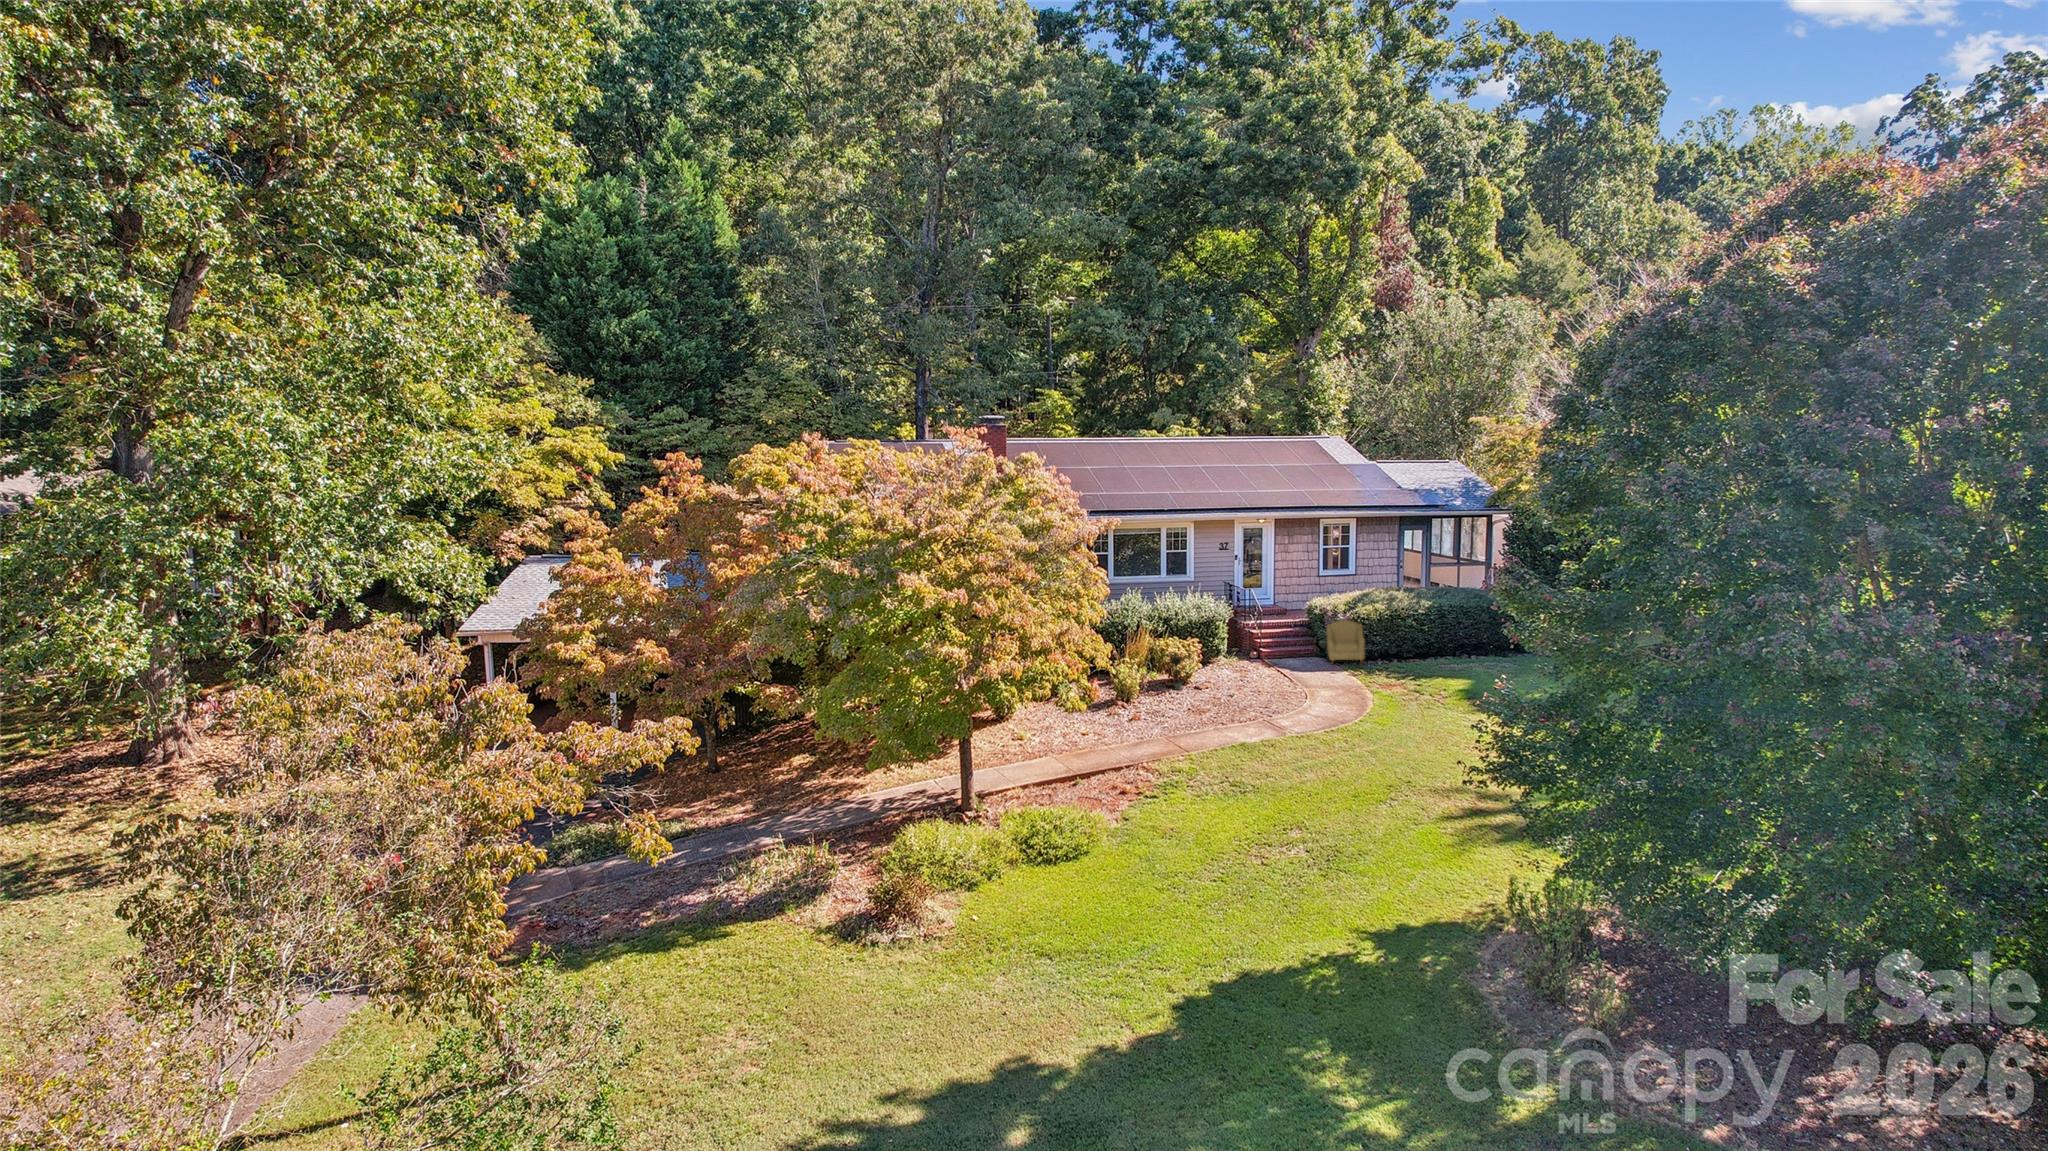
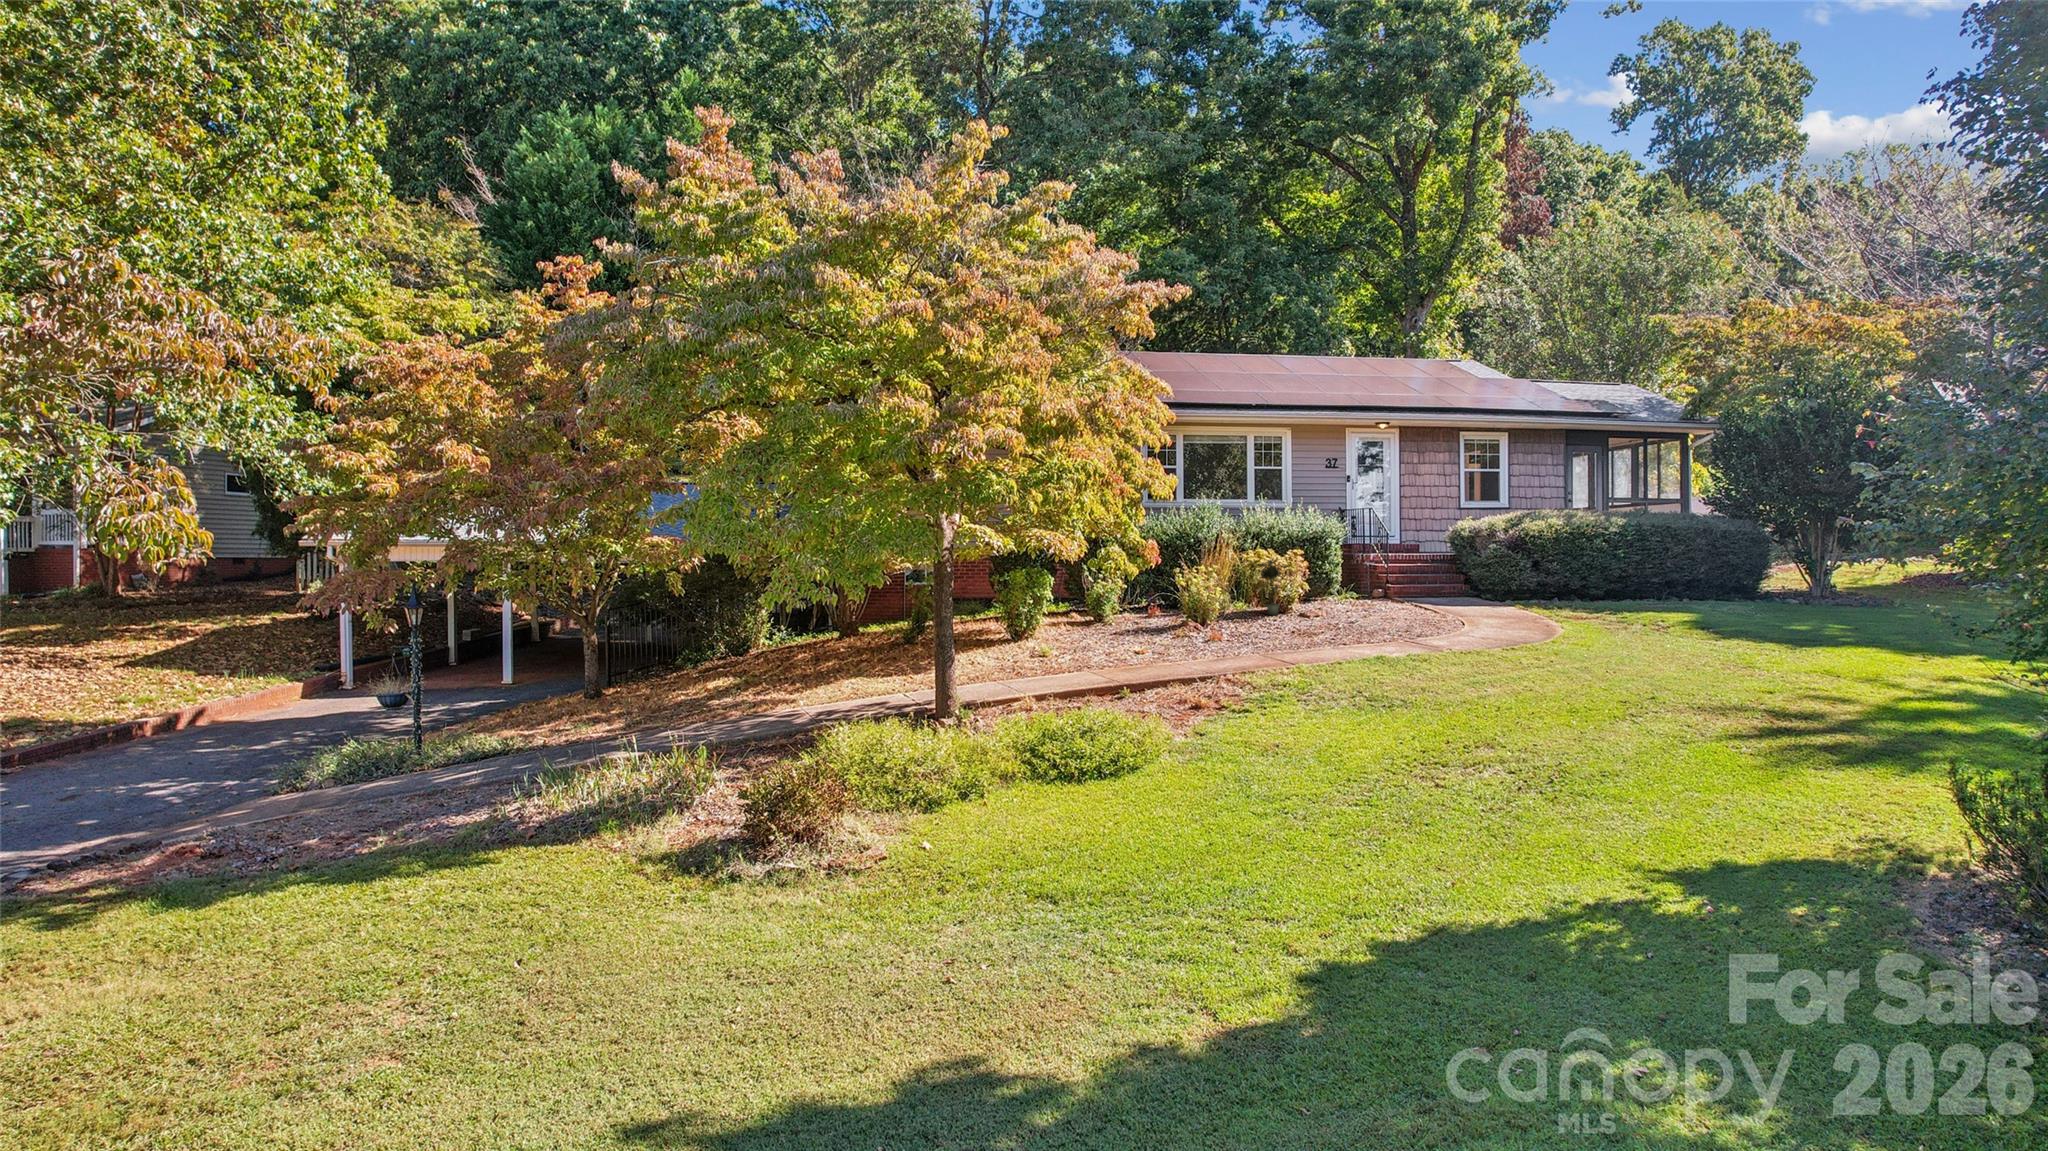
chair: present [1326,620,1365,664] -> none [1481,544,1541,603]

